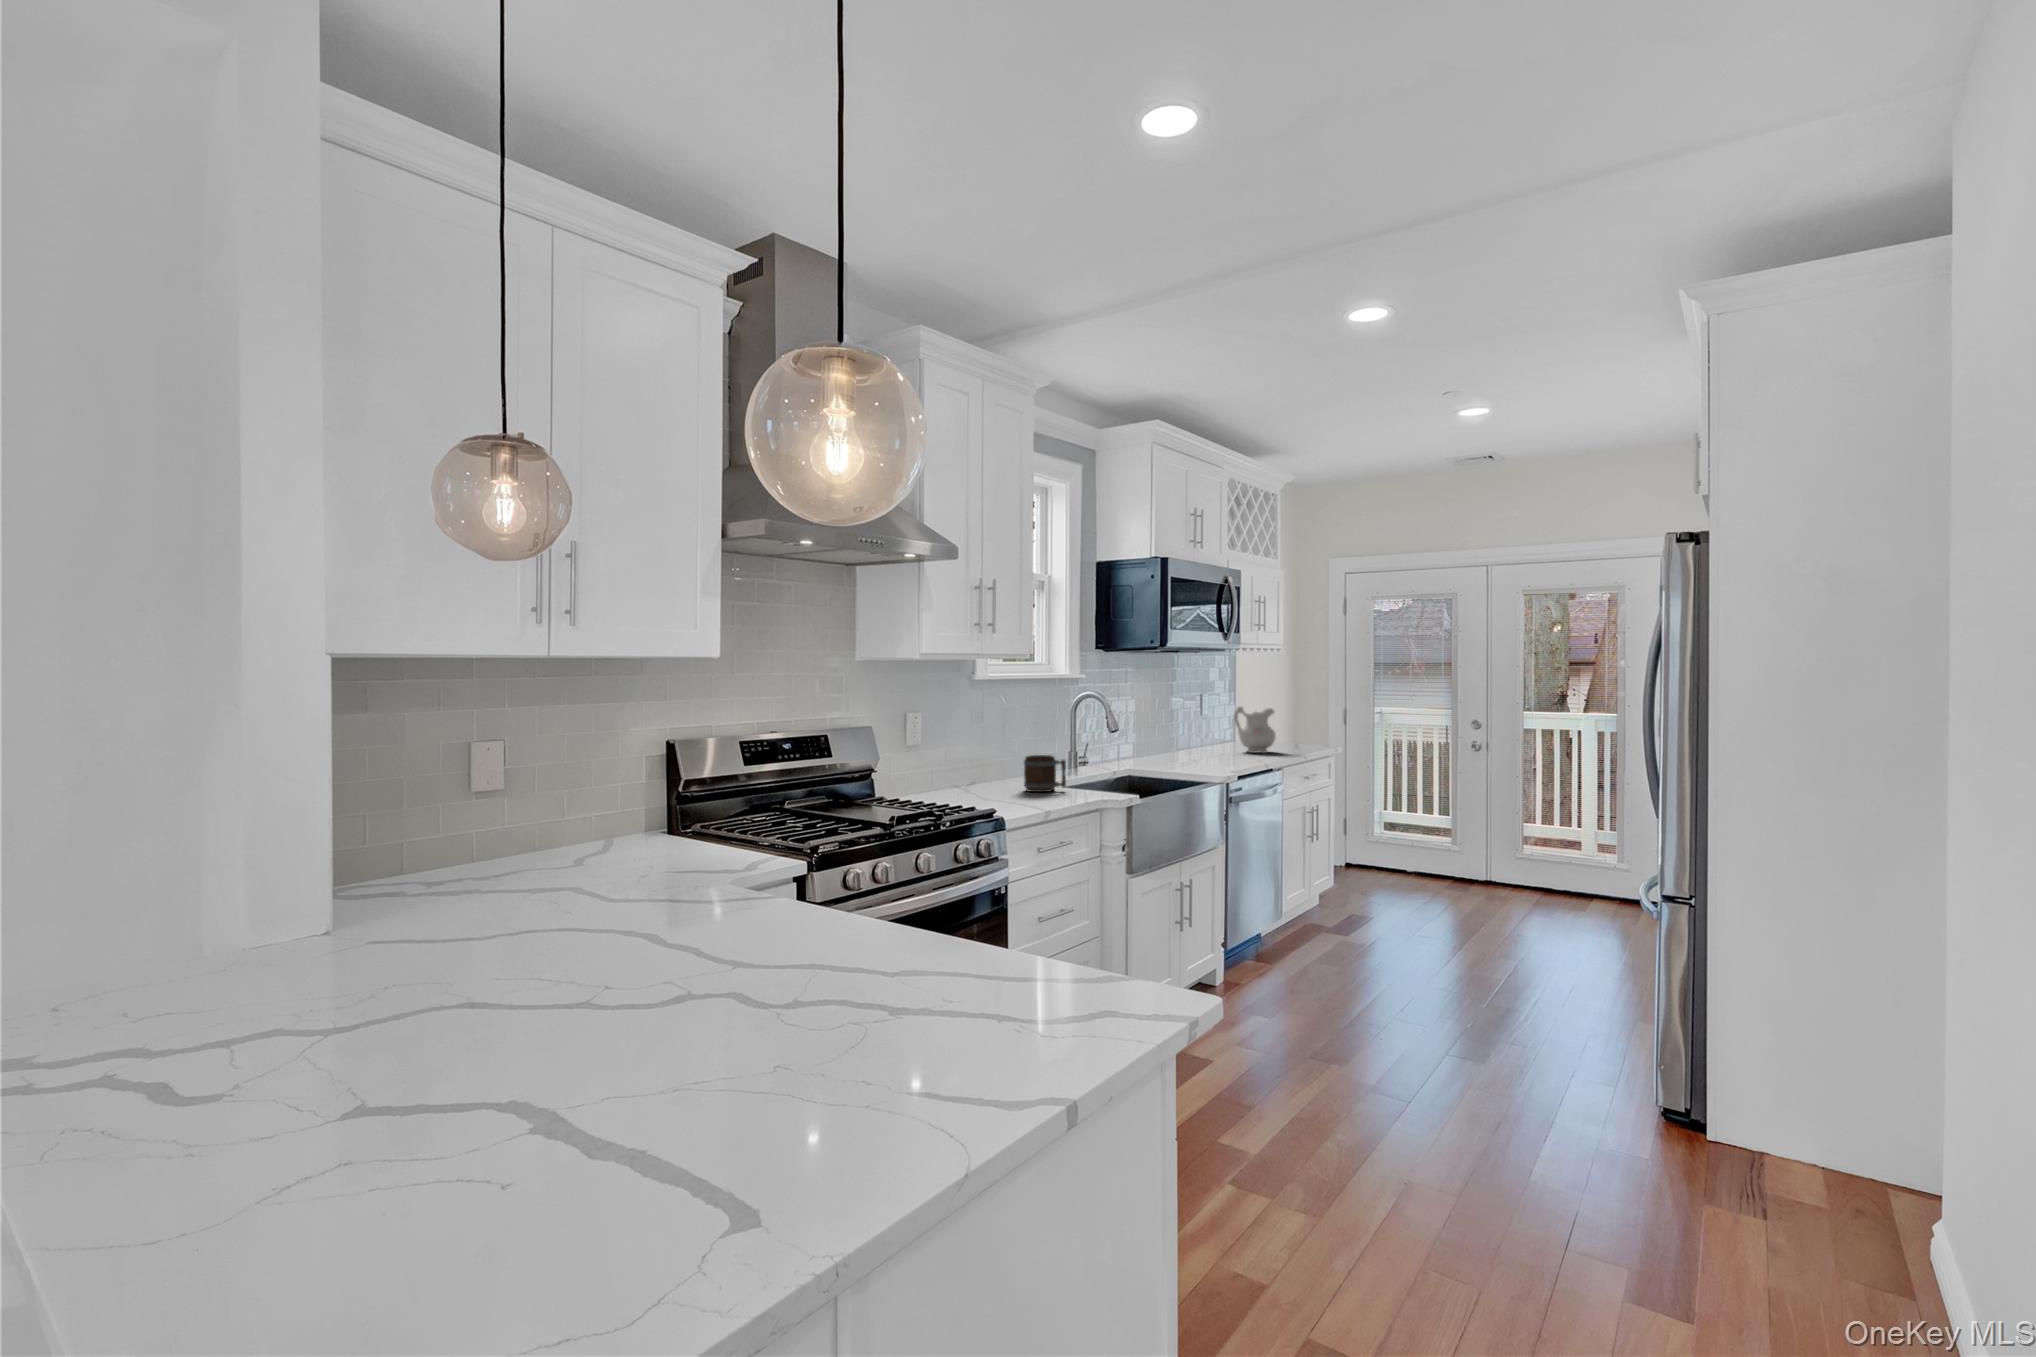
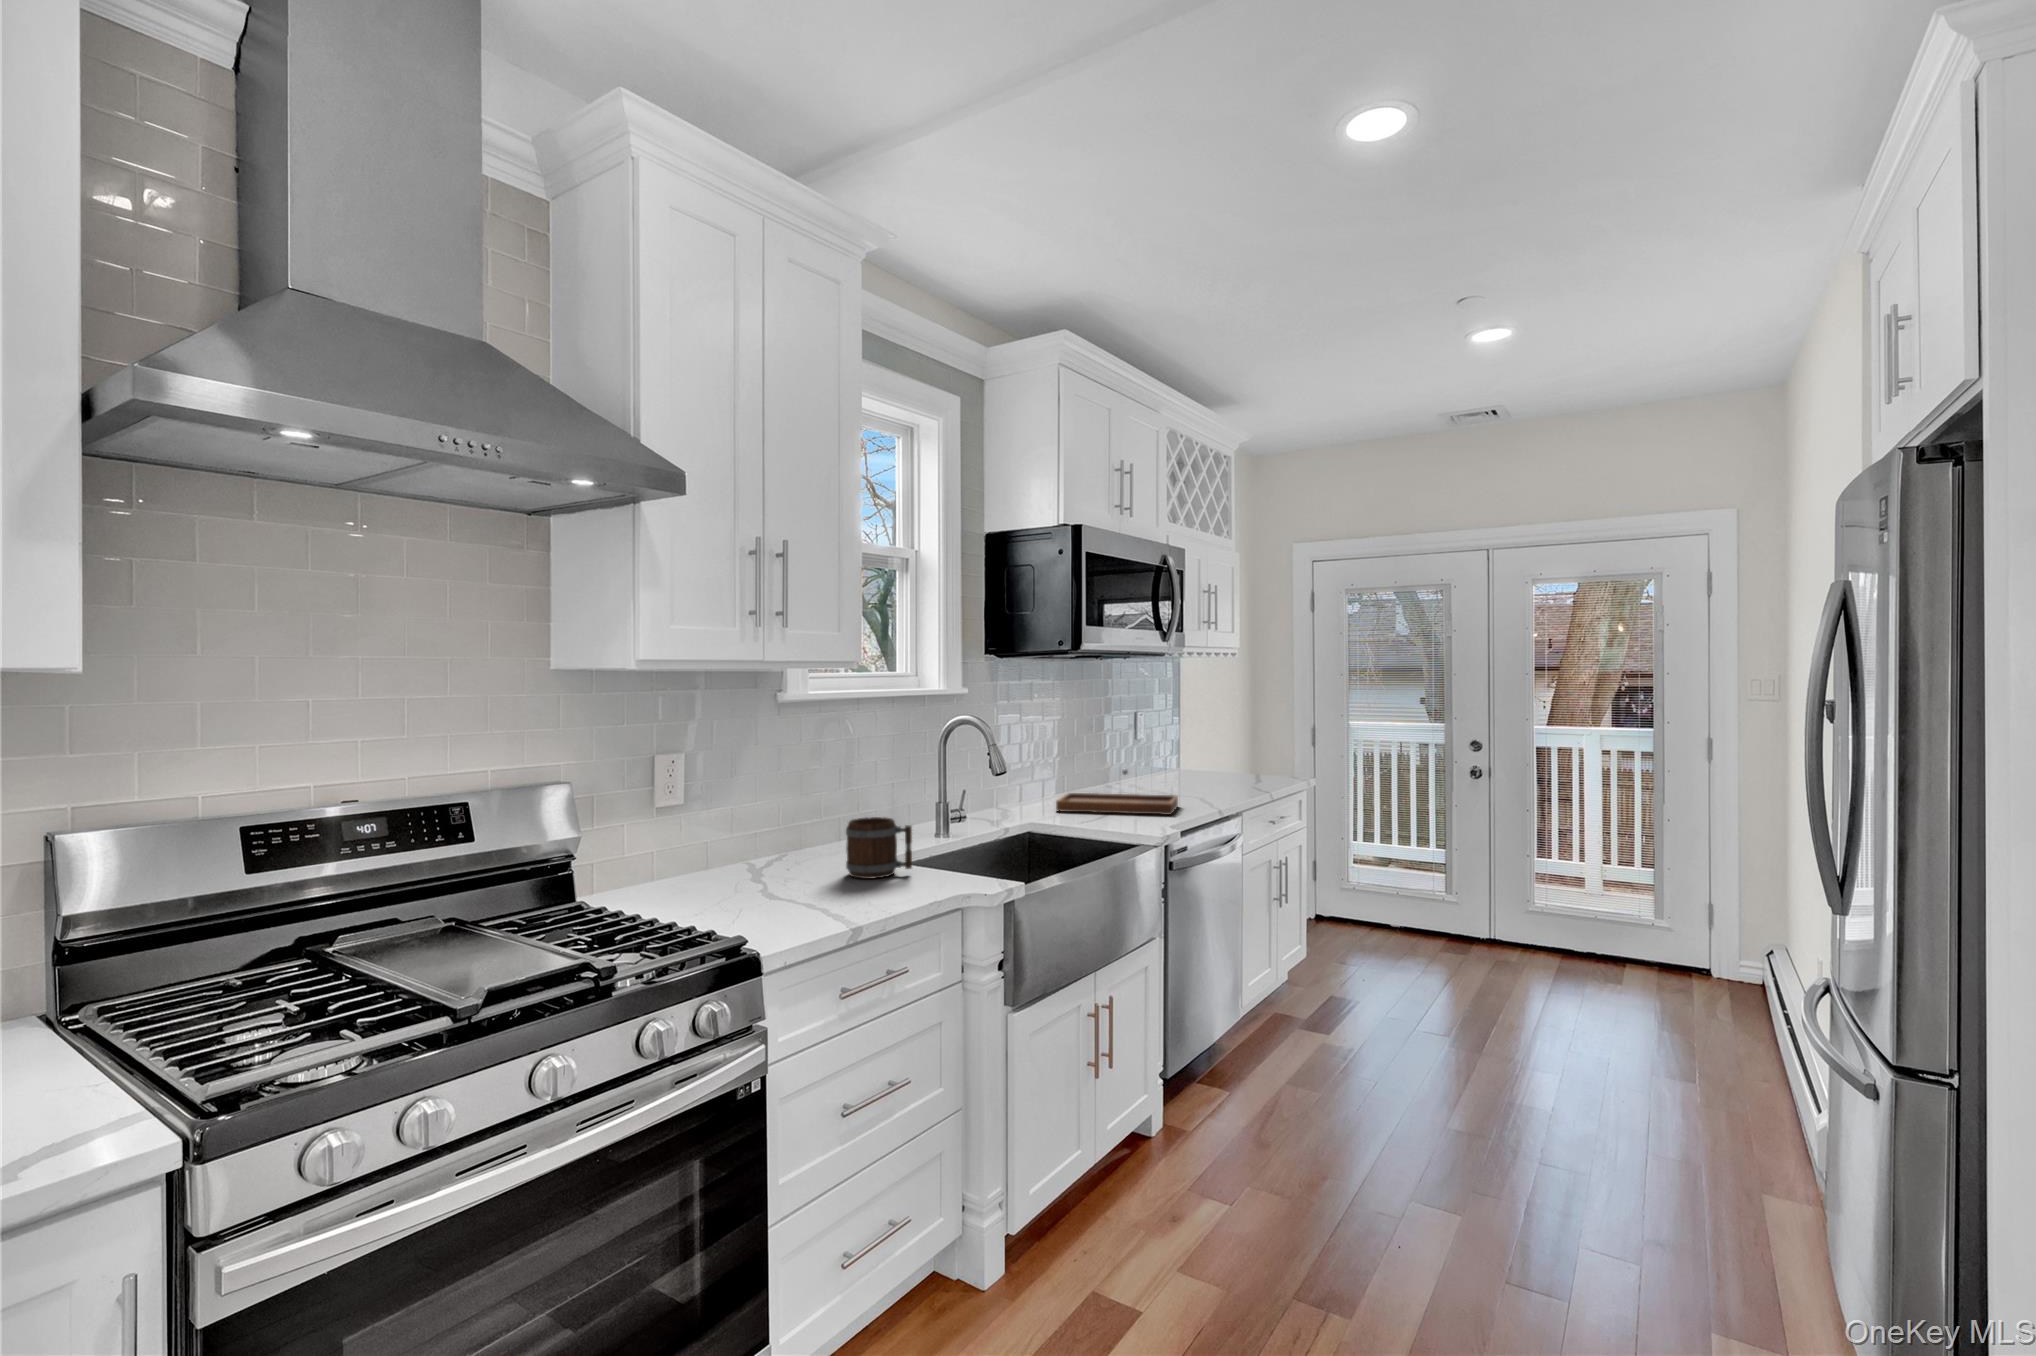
ceramic pitcher: present [1234,707,1276,753] -> none [1177,728,1231,789]
tray: none [1146,734,1235,766] -> present [1056,769,1178,815]

